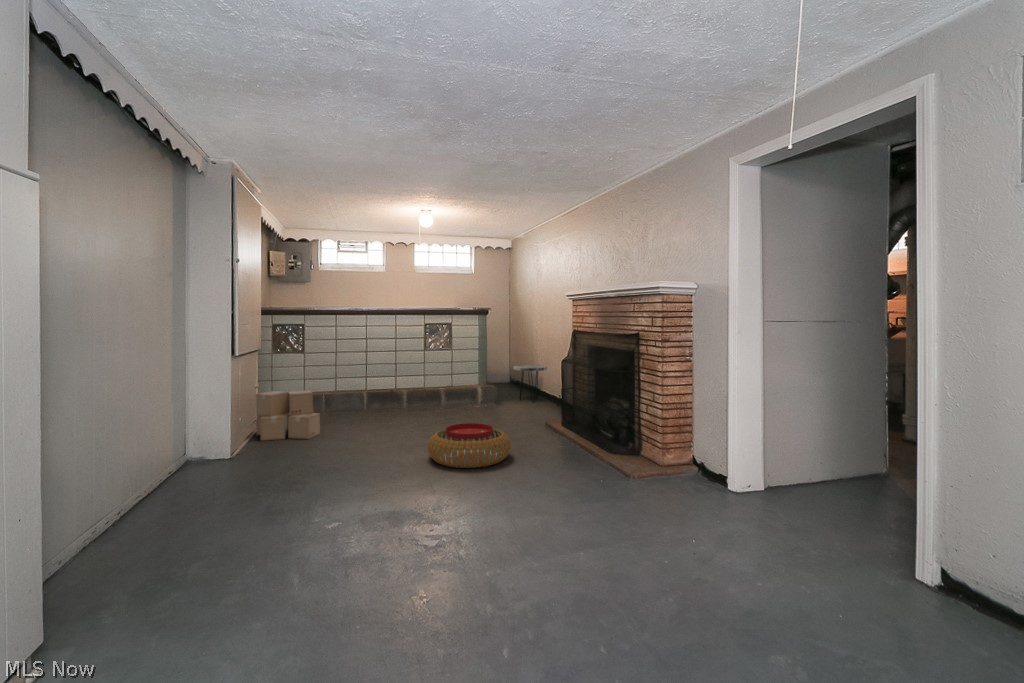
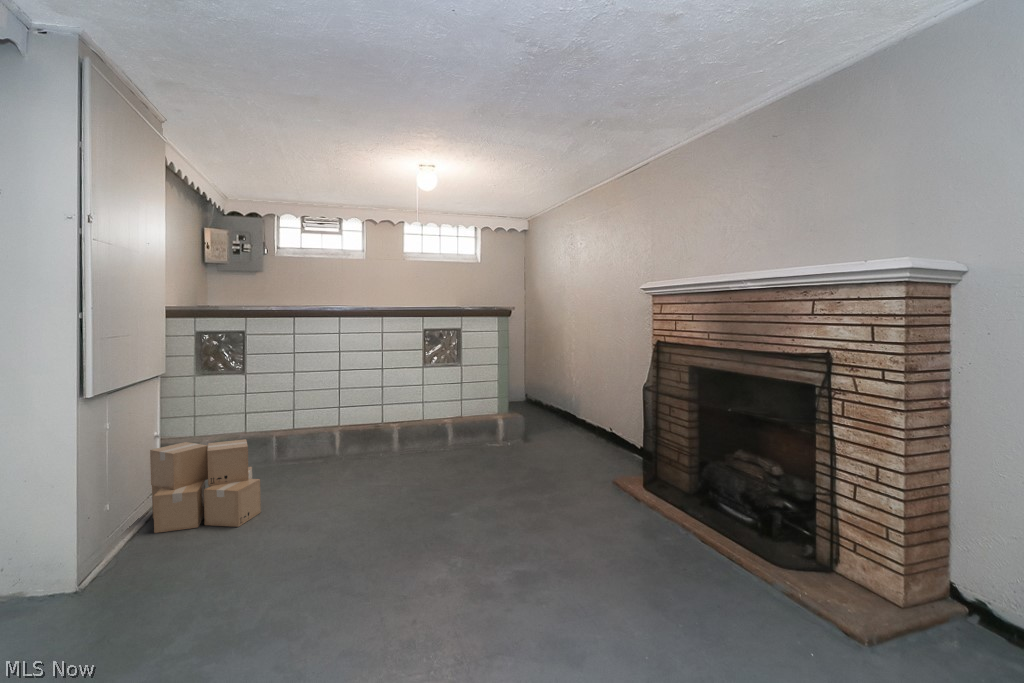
side table: present [513,365,547,402] -> none [543,385,589,437]
pouf: present [428,423,510,468] -> none [449,509,599,615]

